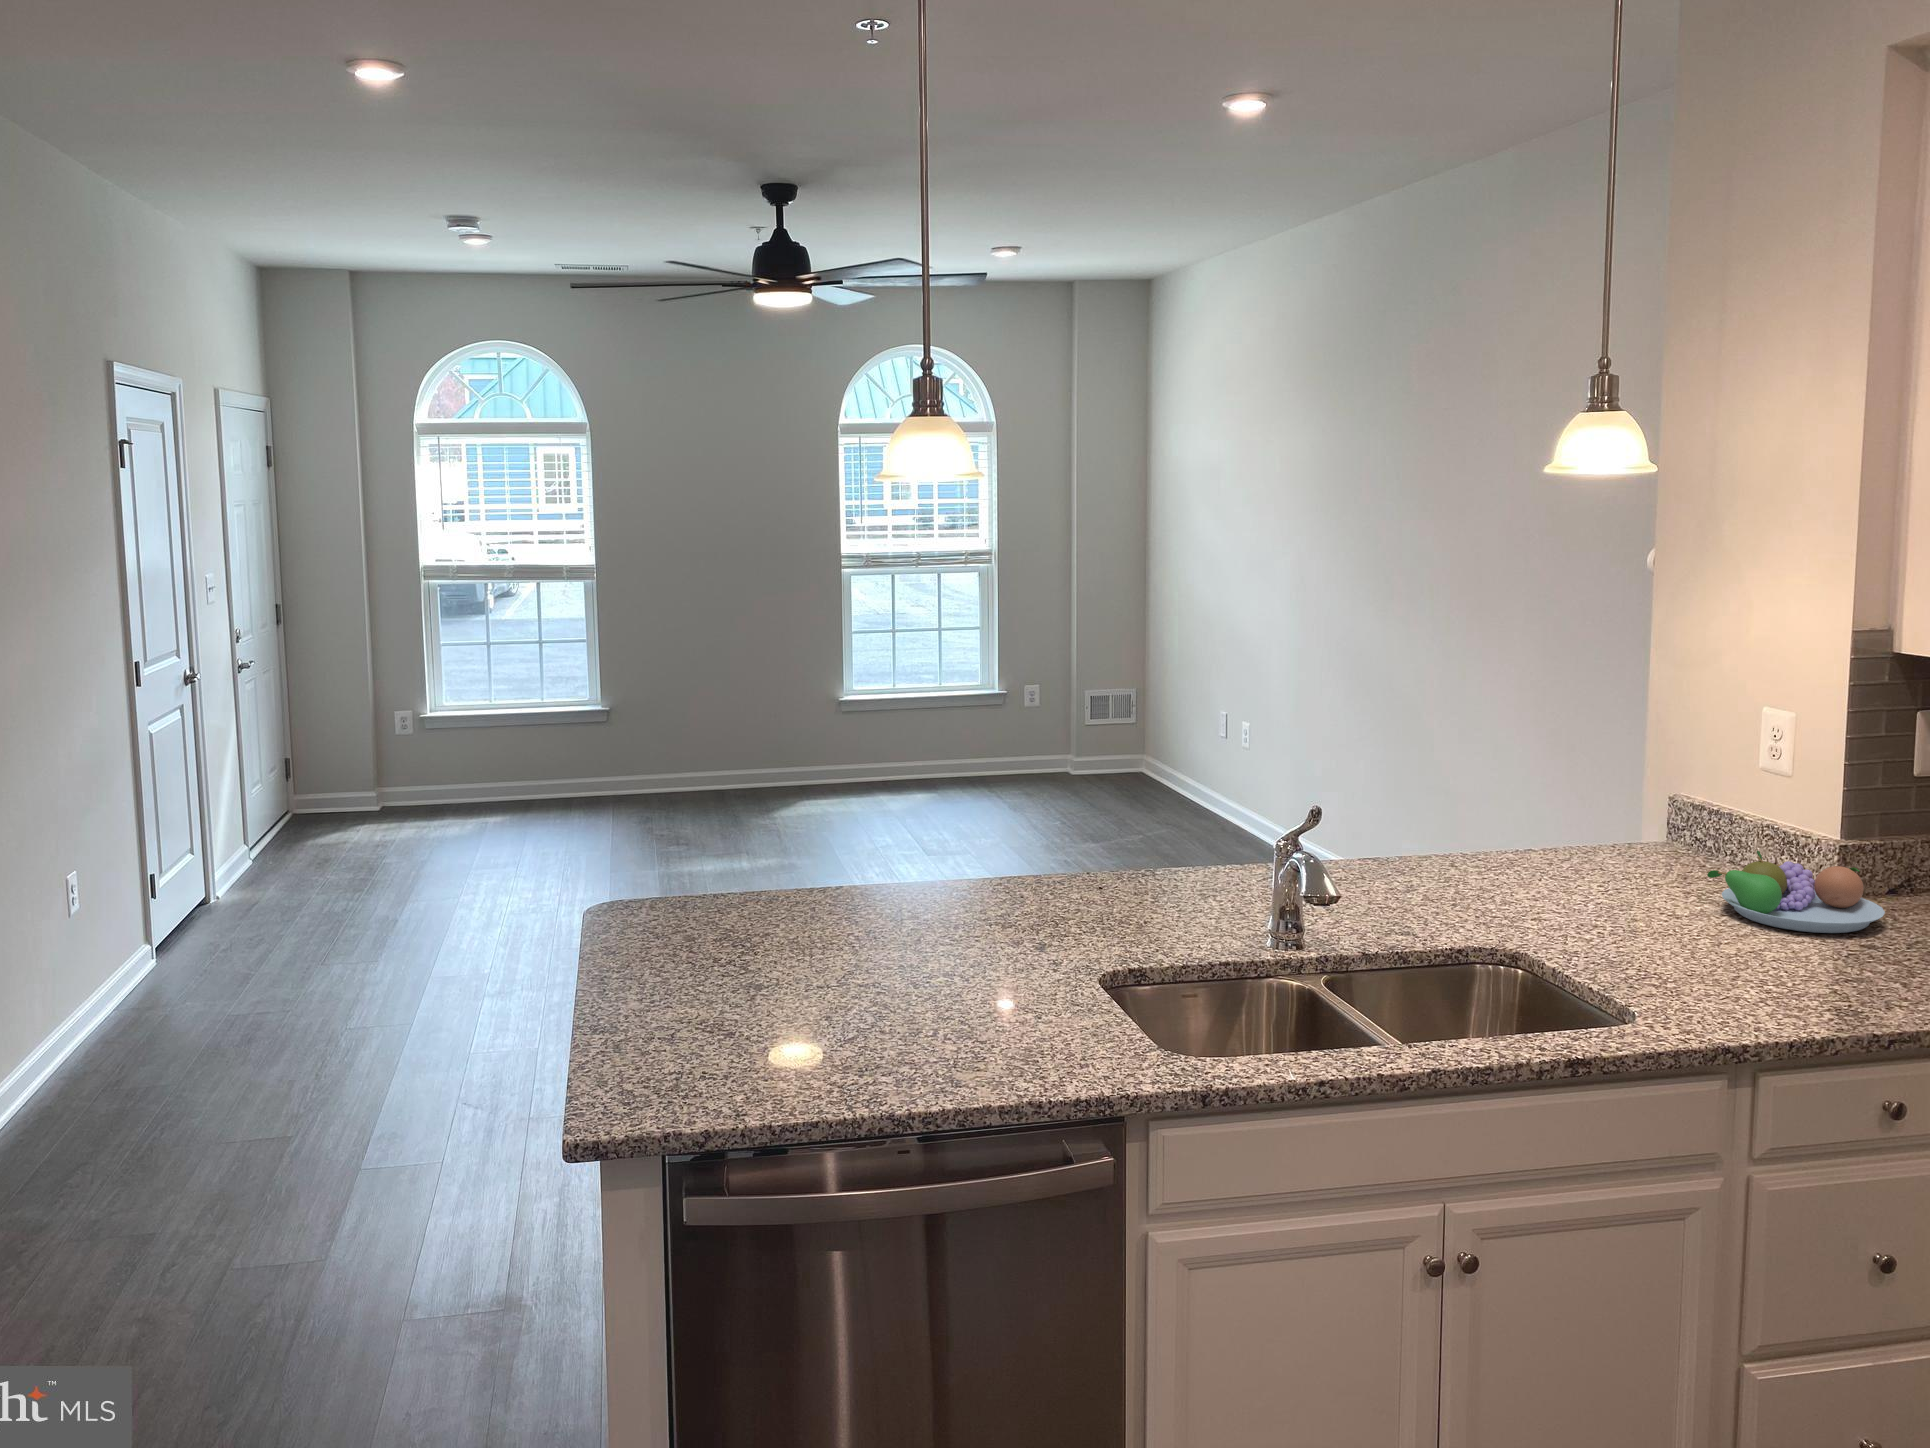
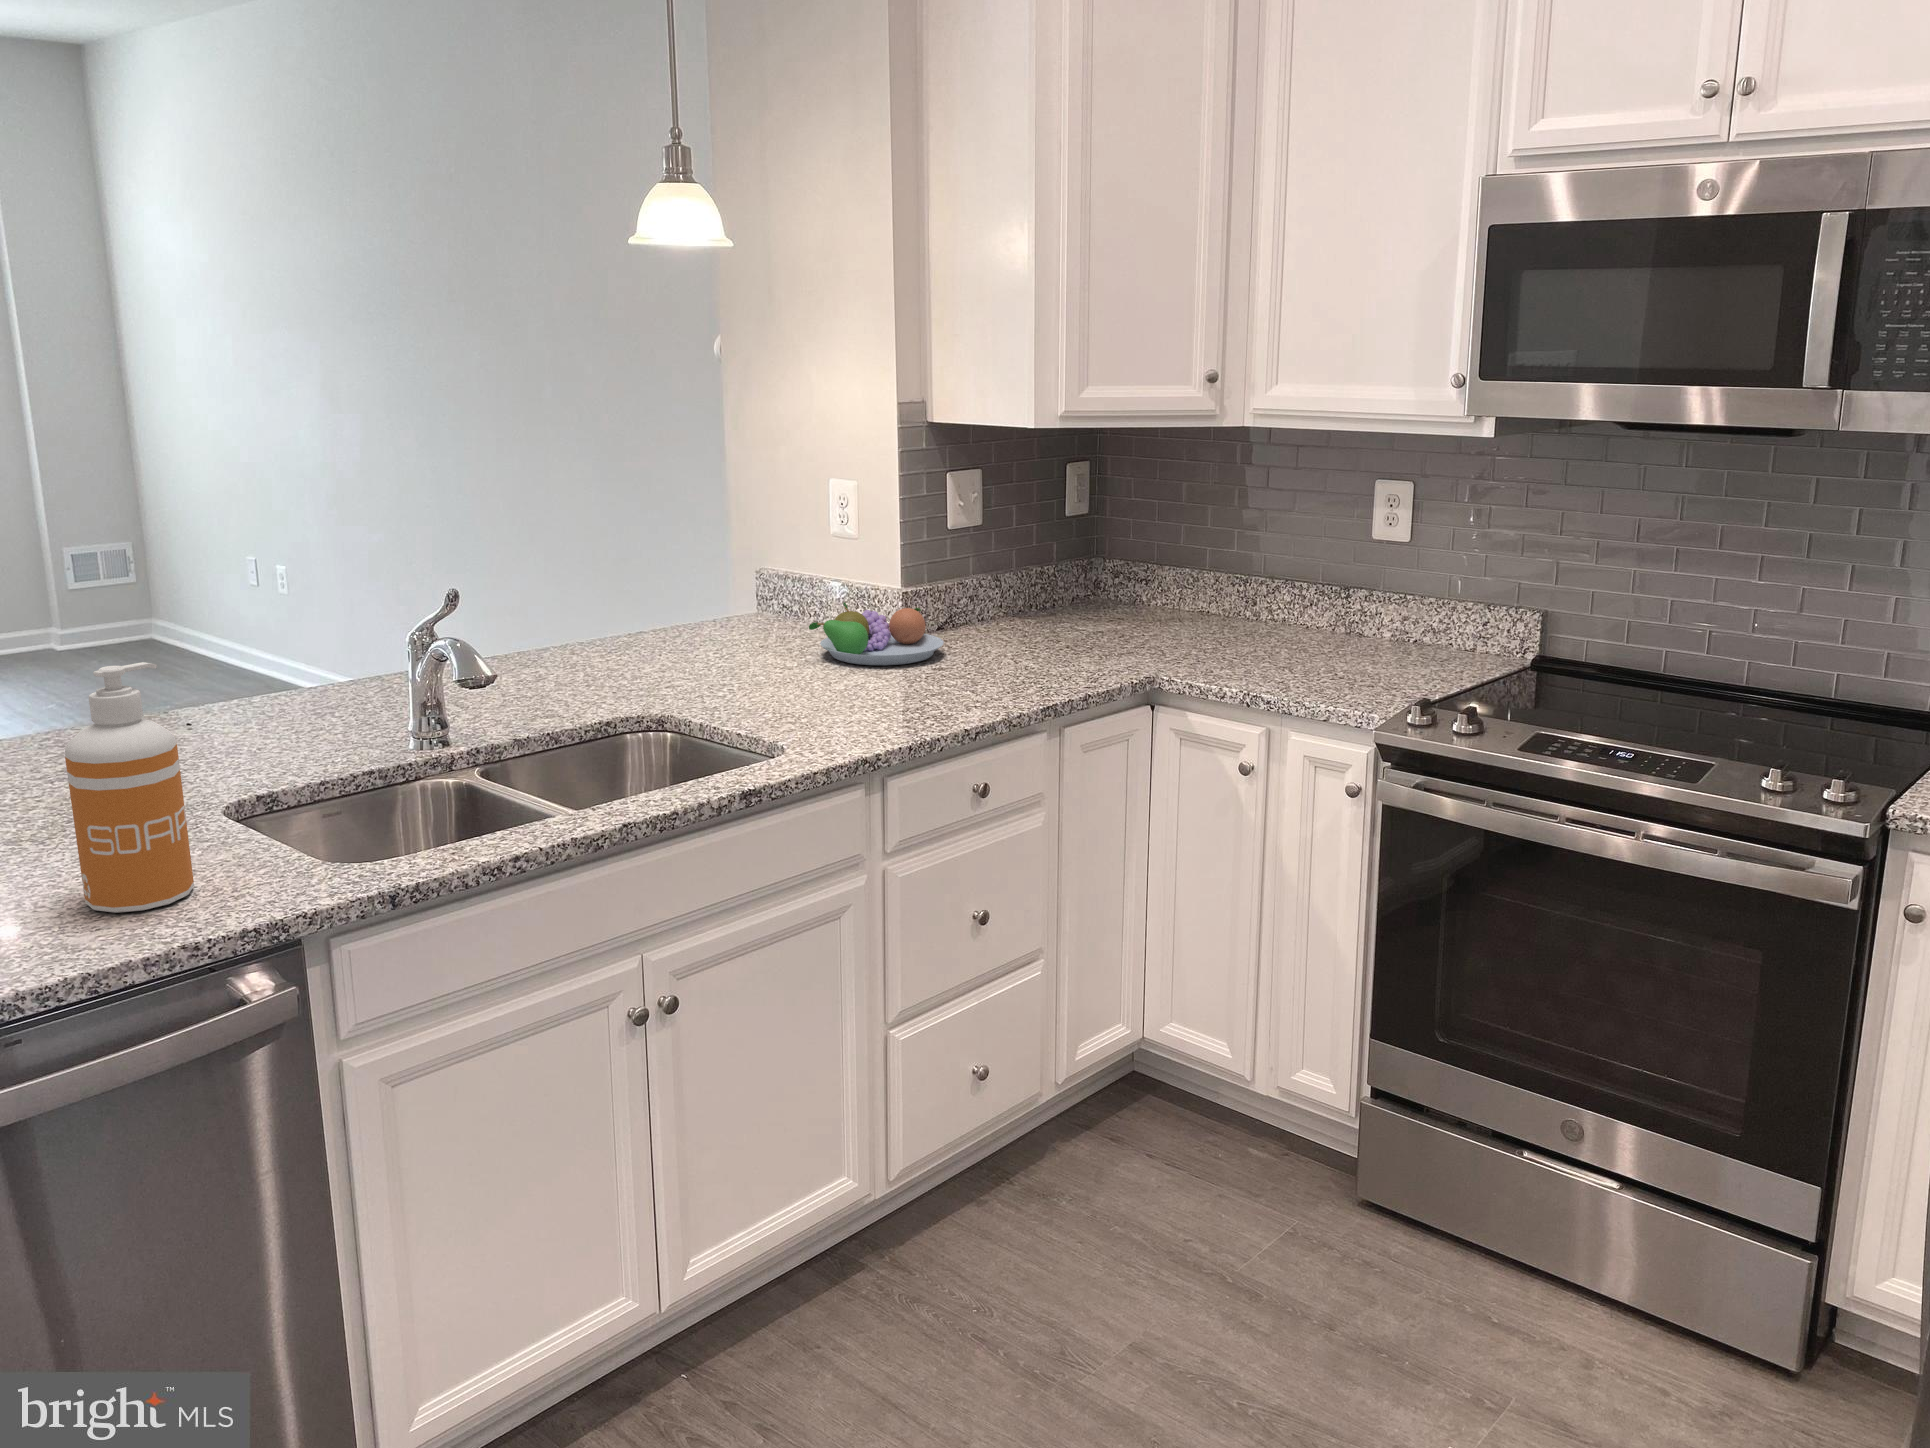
soap dispenser: none [978,858,1056,1061] -> present [65,662,194,913]

